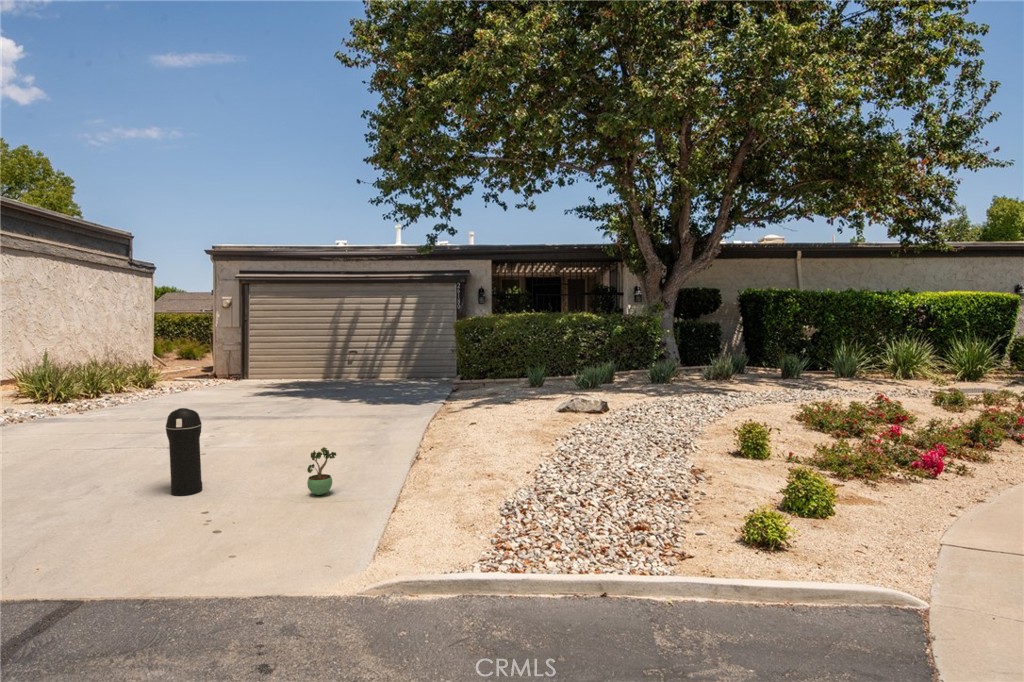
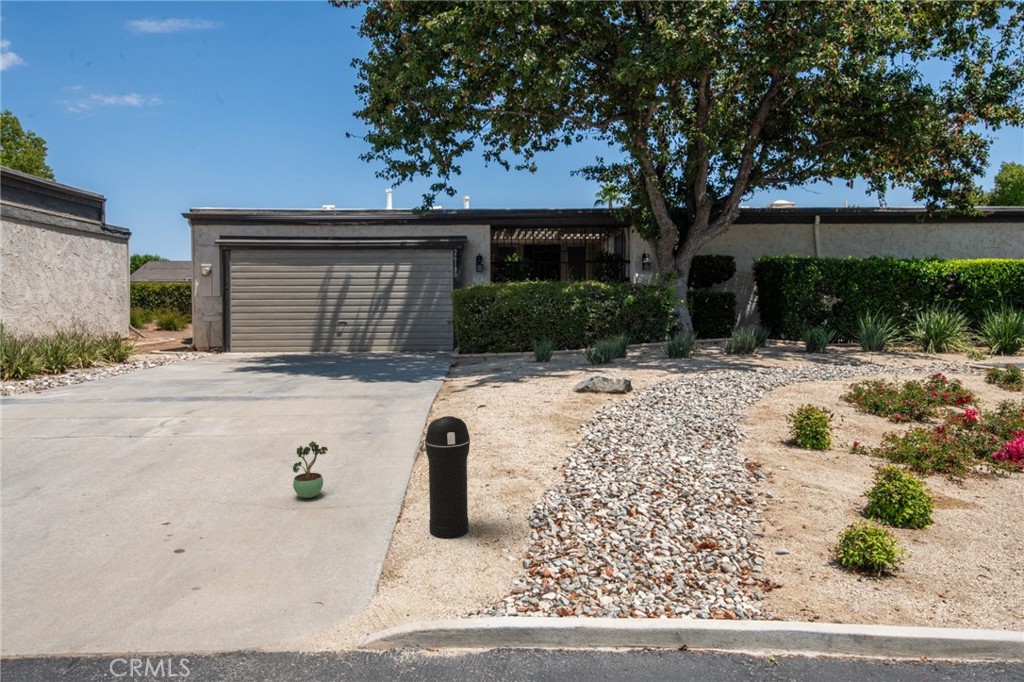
trash can: present [166,408,202,496] -> present [425,416,470,539]

